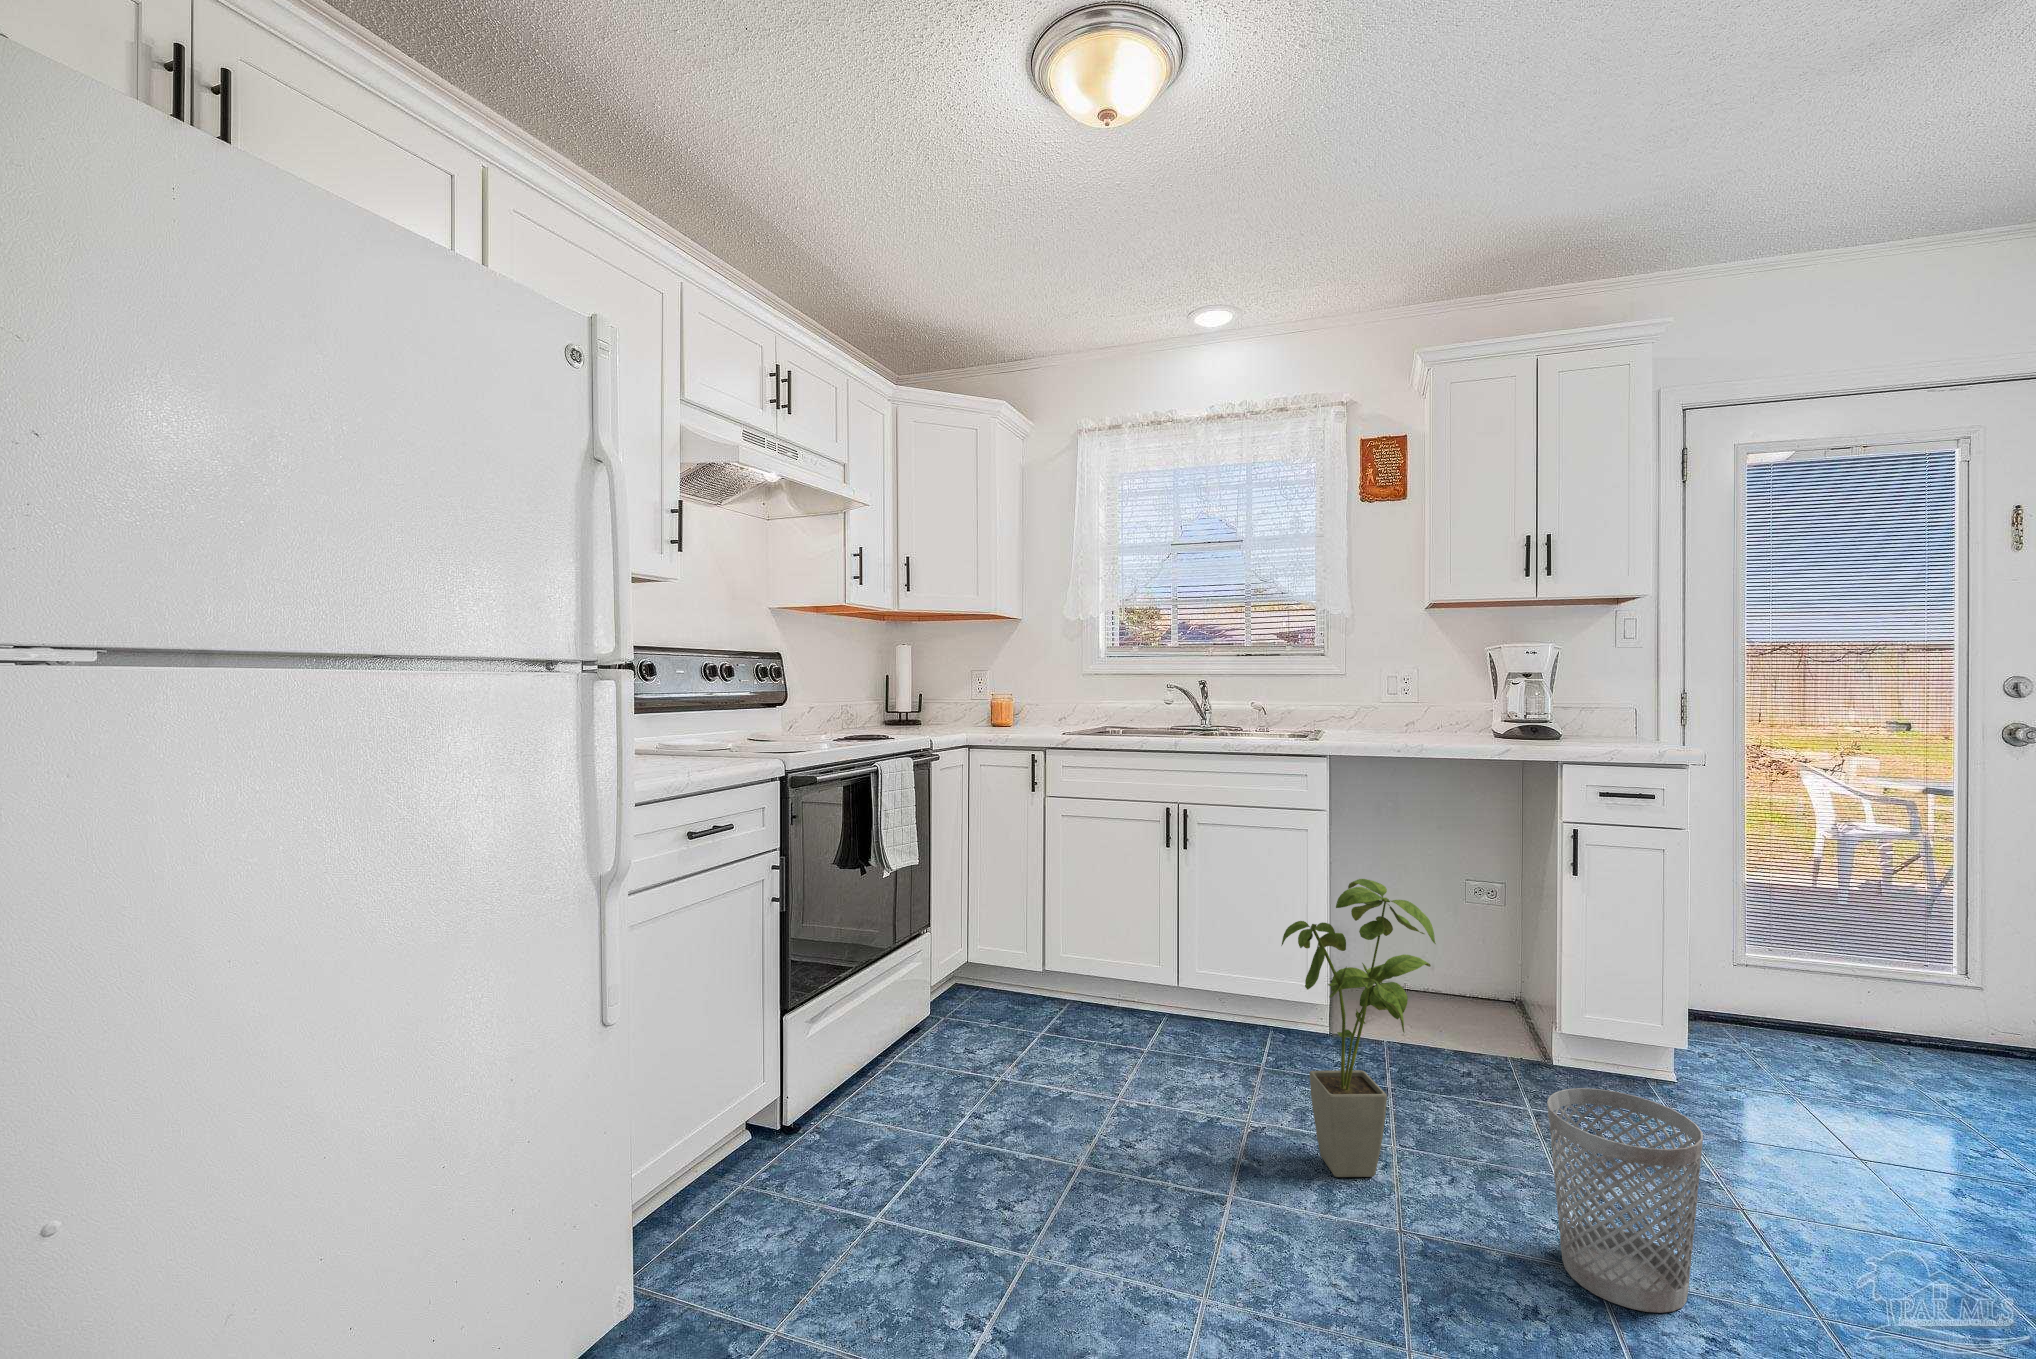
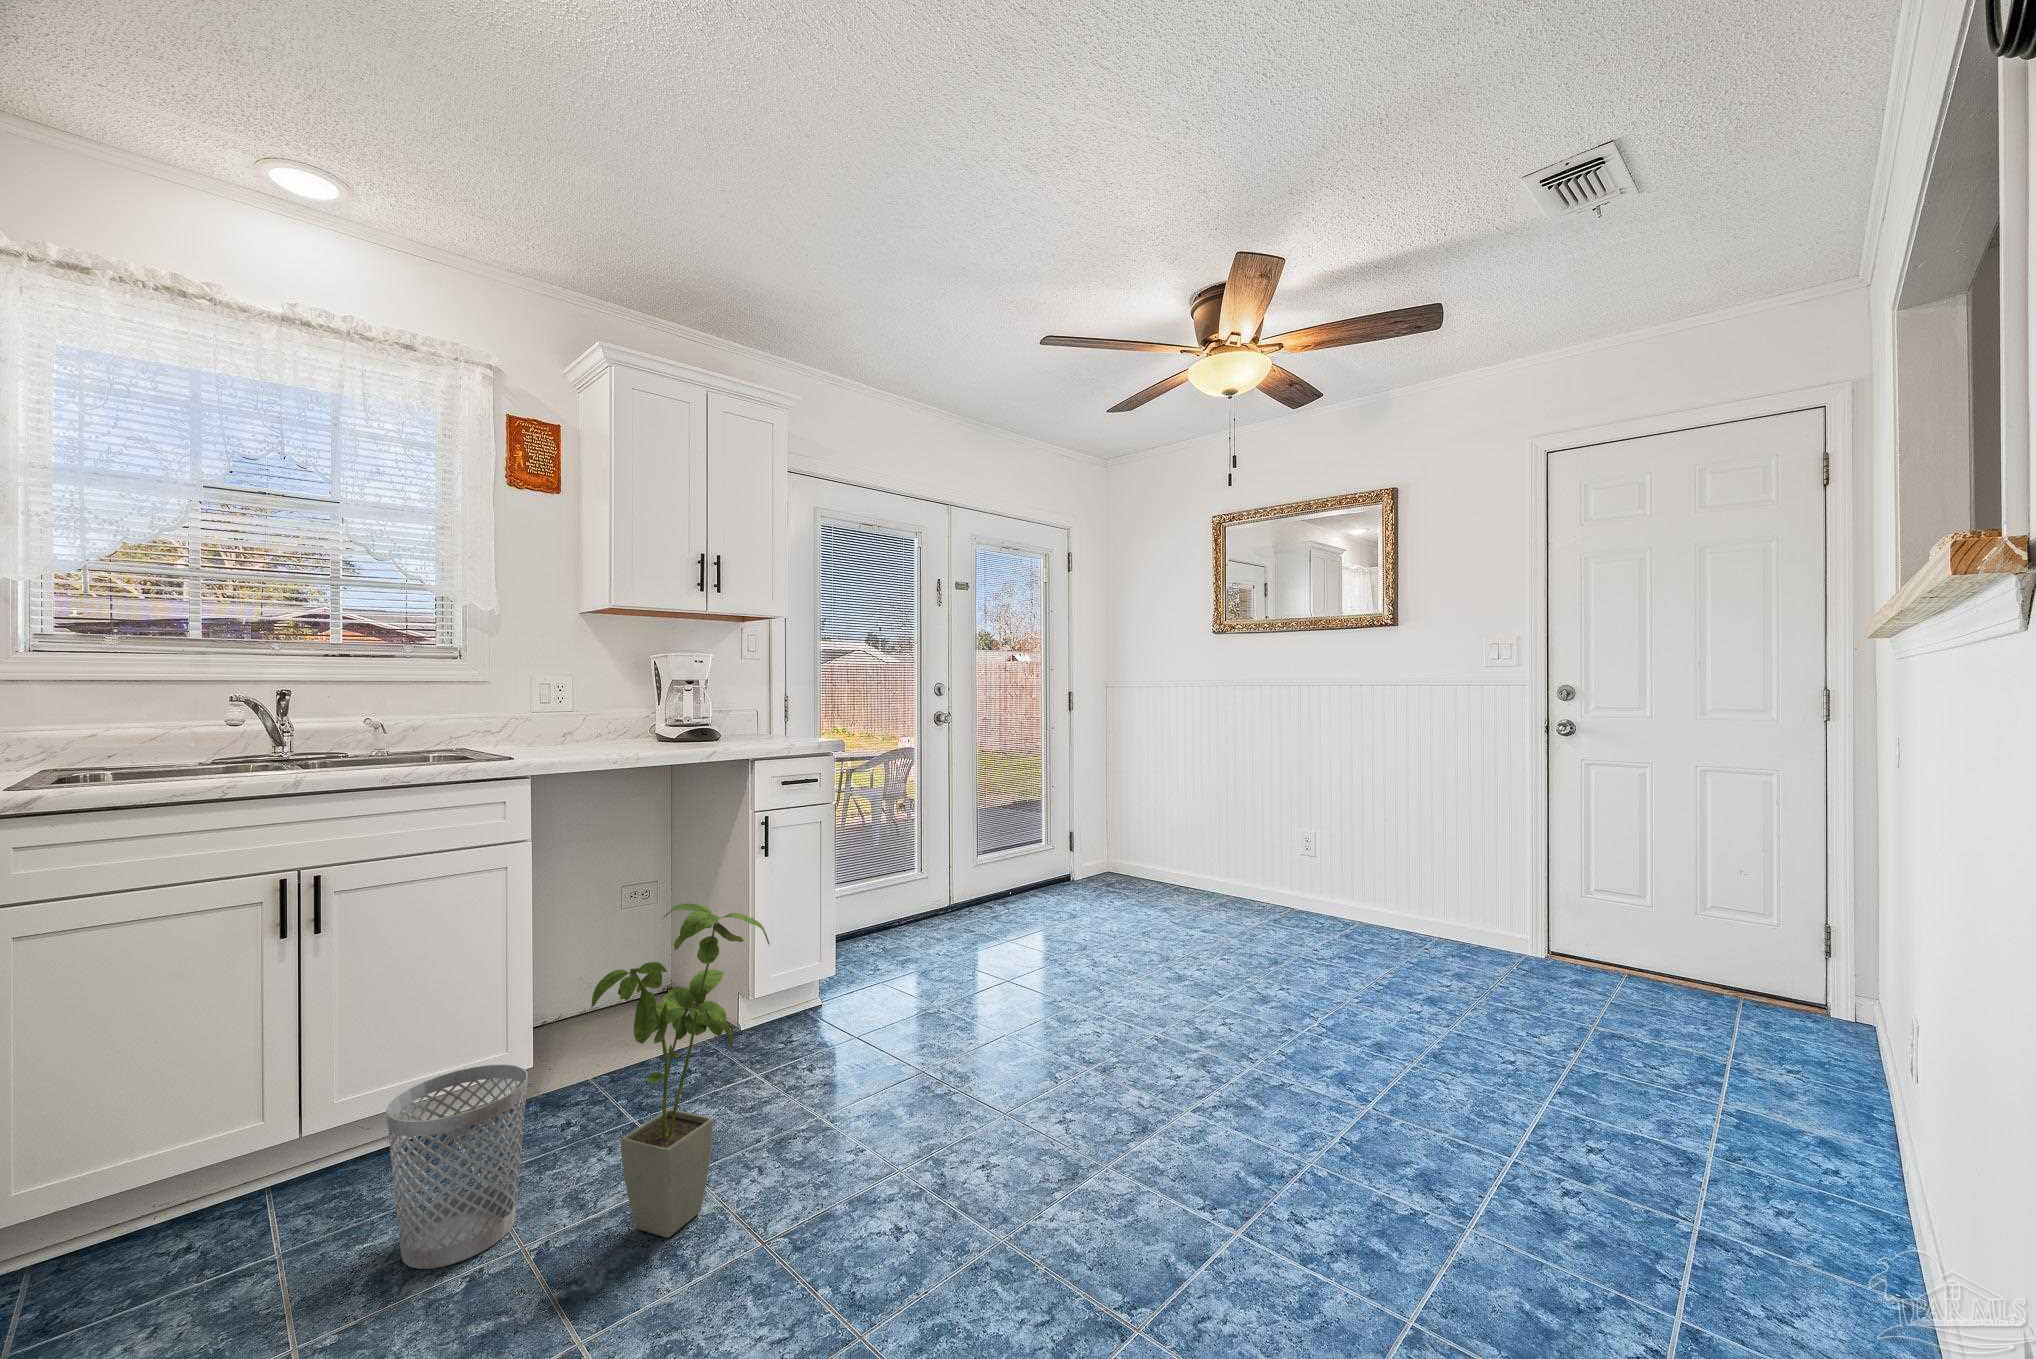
wastebasket: present [1547,1088,1703,1313] -> present [386,1064,528,1269]

